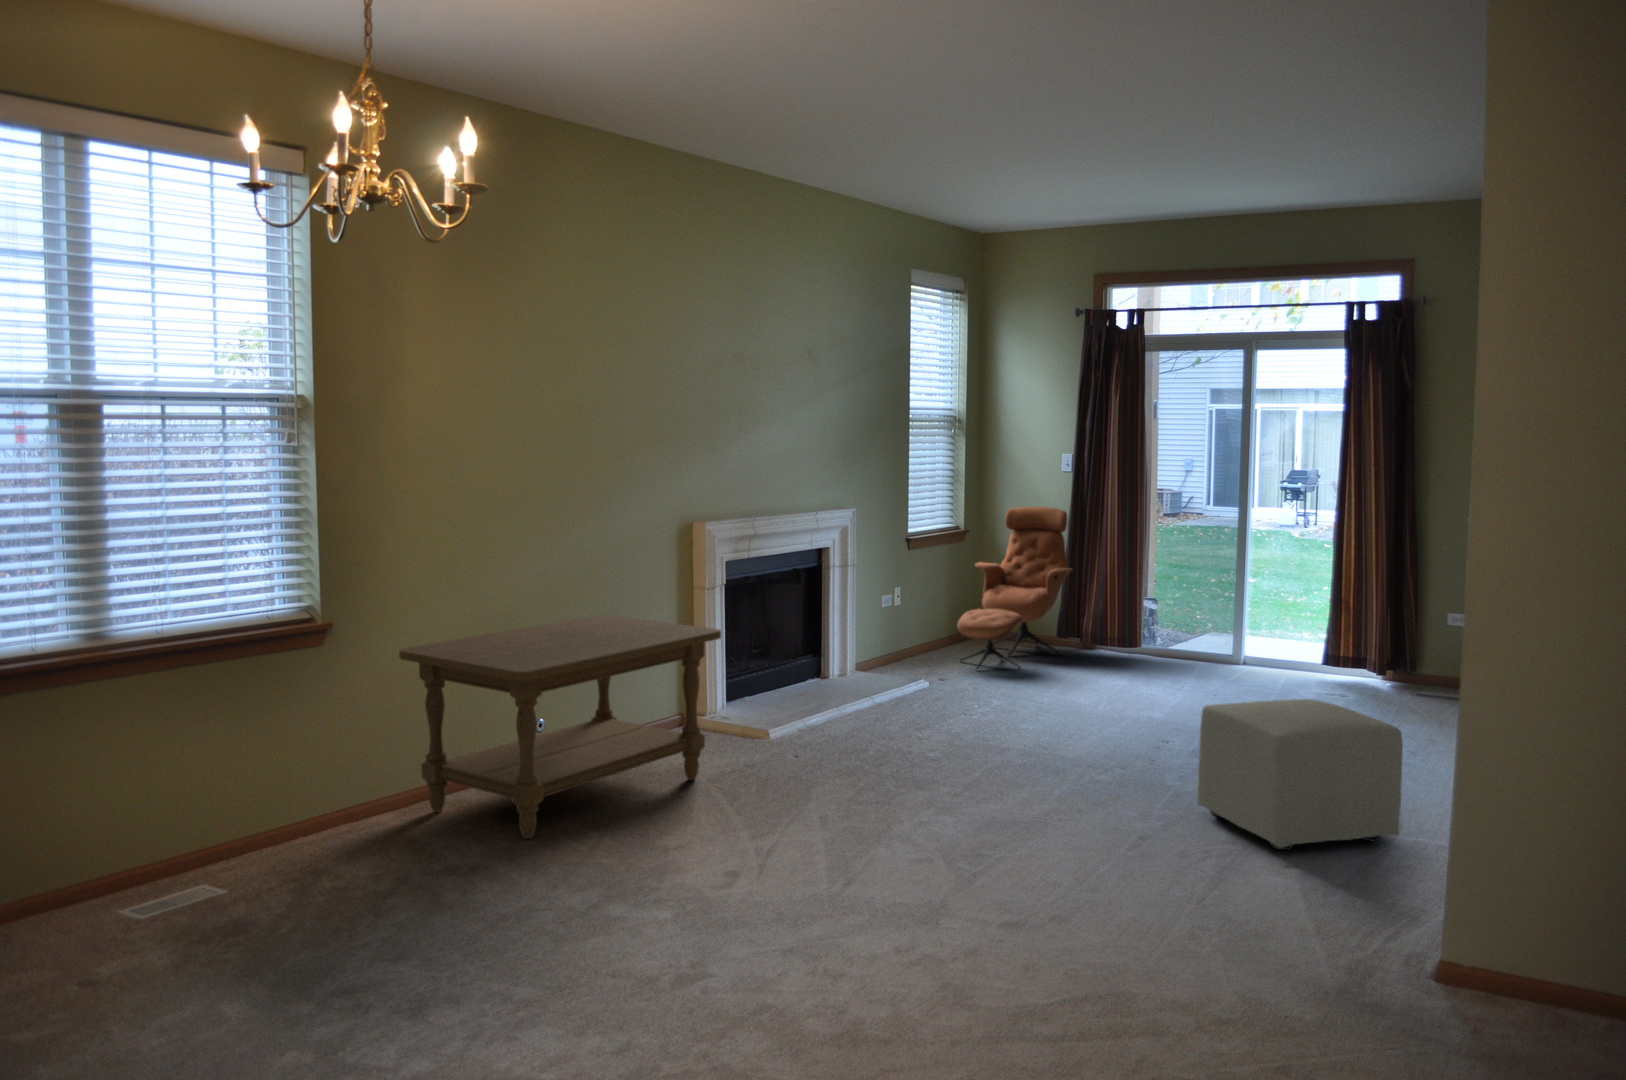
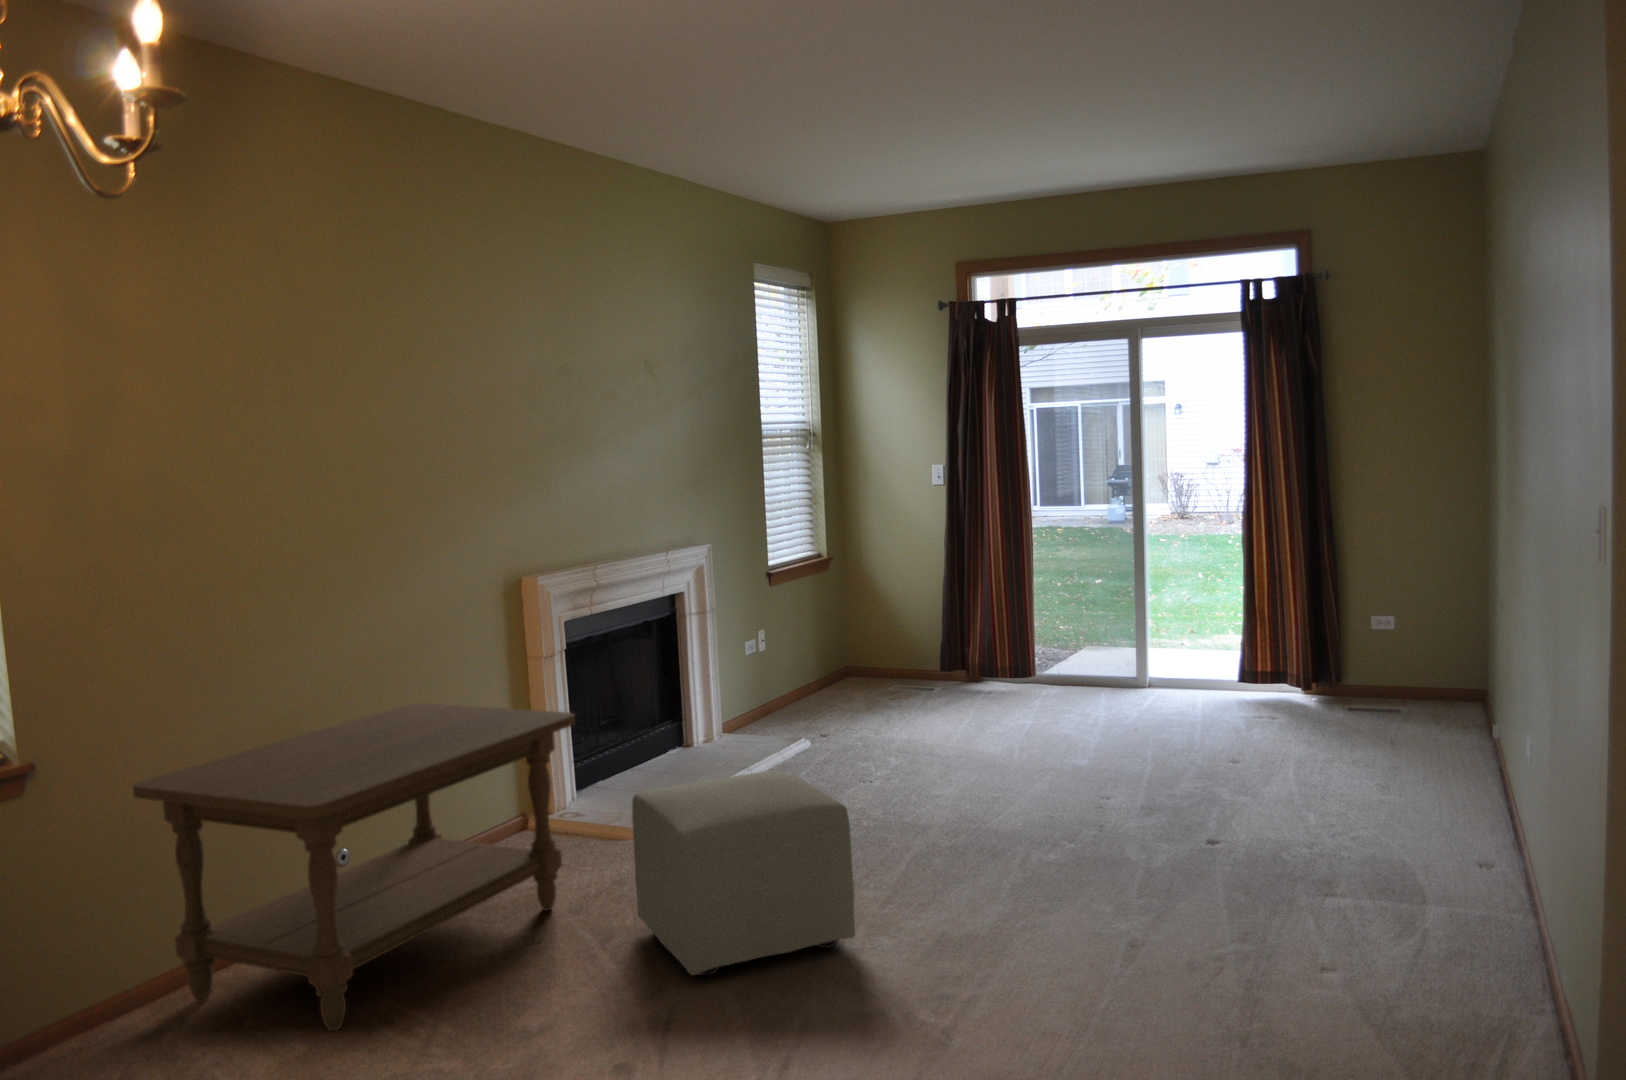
lounge chair: present [957,507,1072,670] -> none [834,527,955,721]
ottoman: present [1197,699,1403,850] -> present [632,771,856,975]

